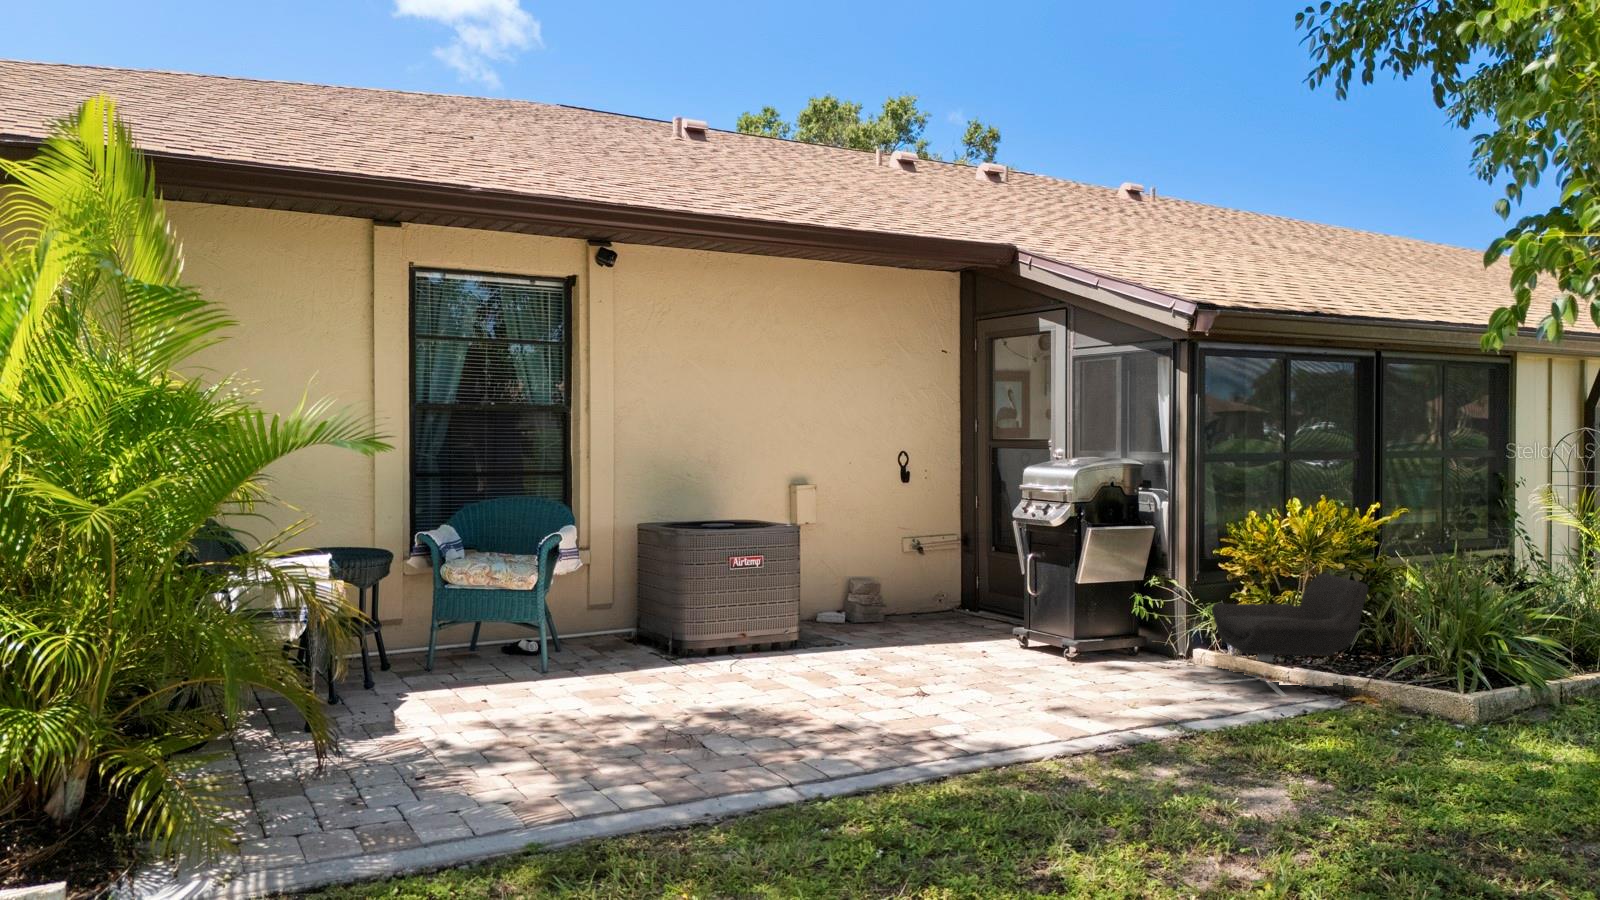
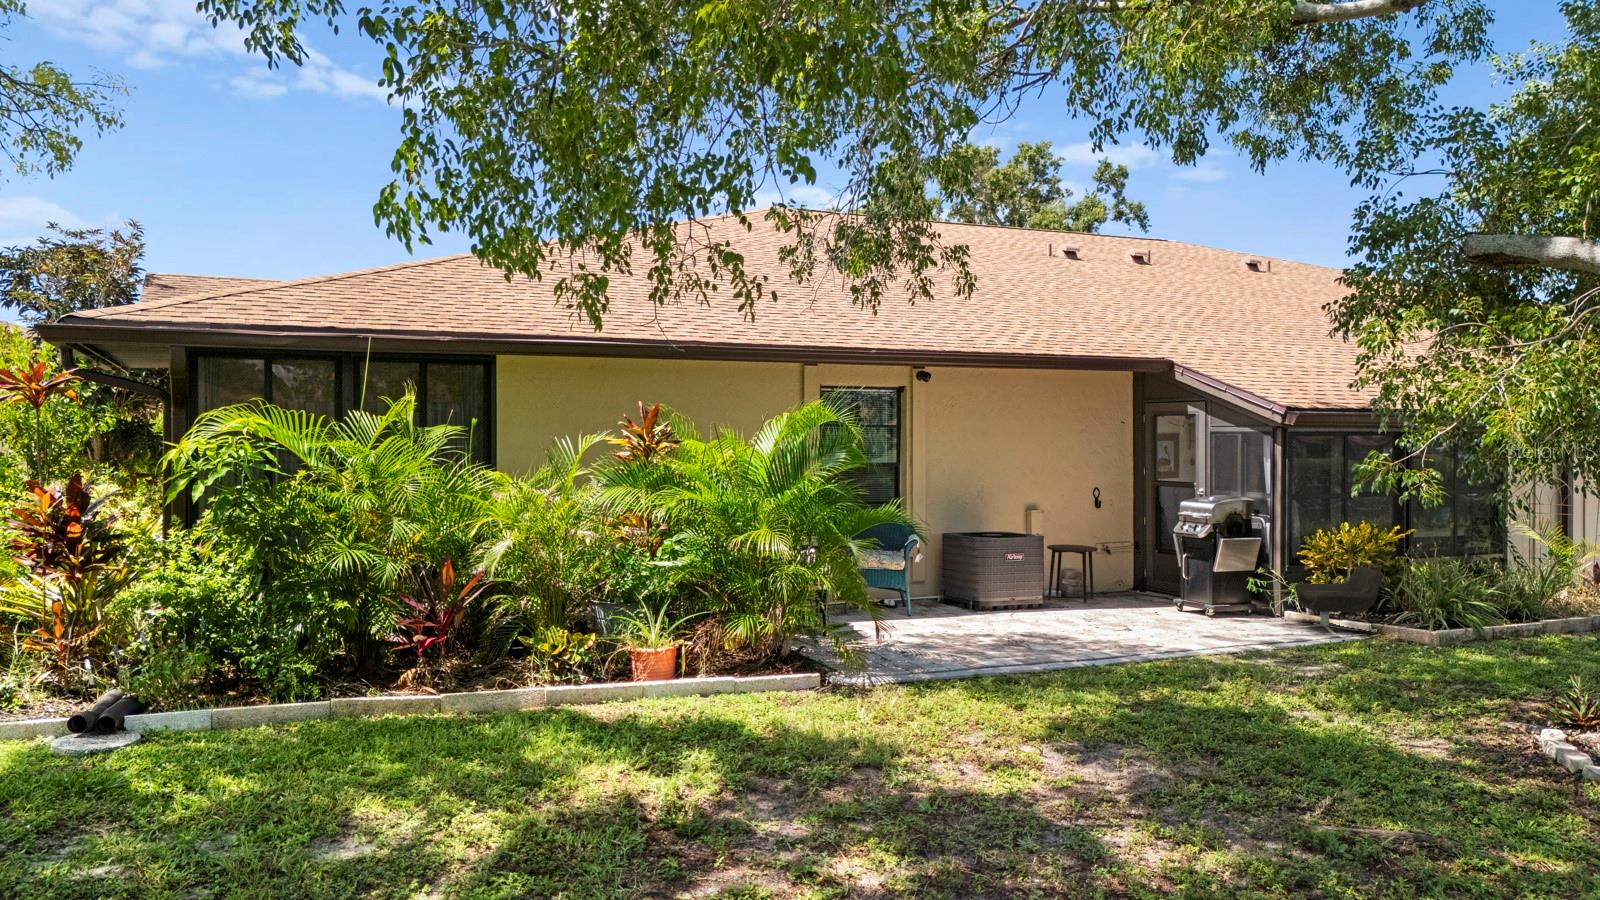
side table: none [812,541,895,638] -> present [1047,544,1098,603]

